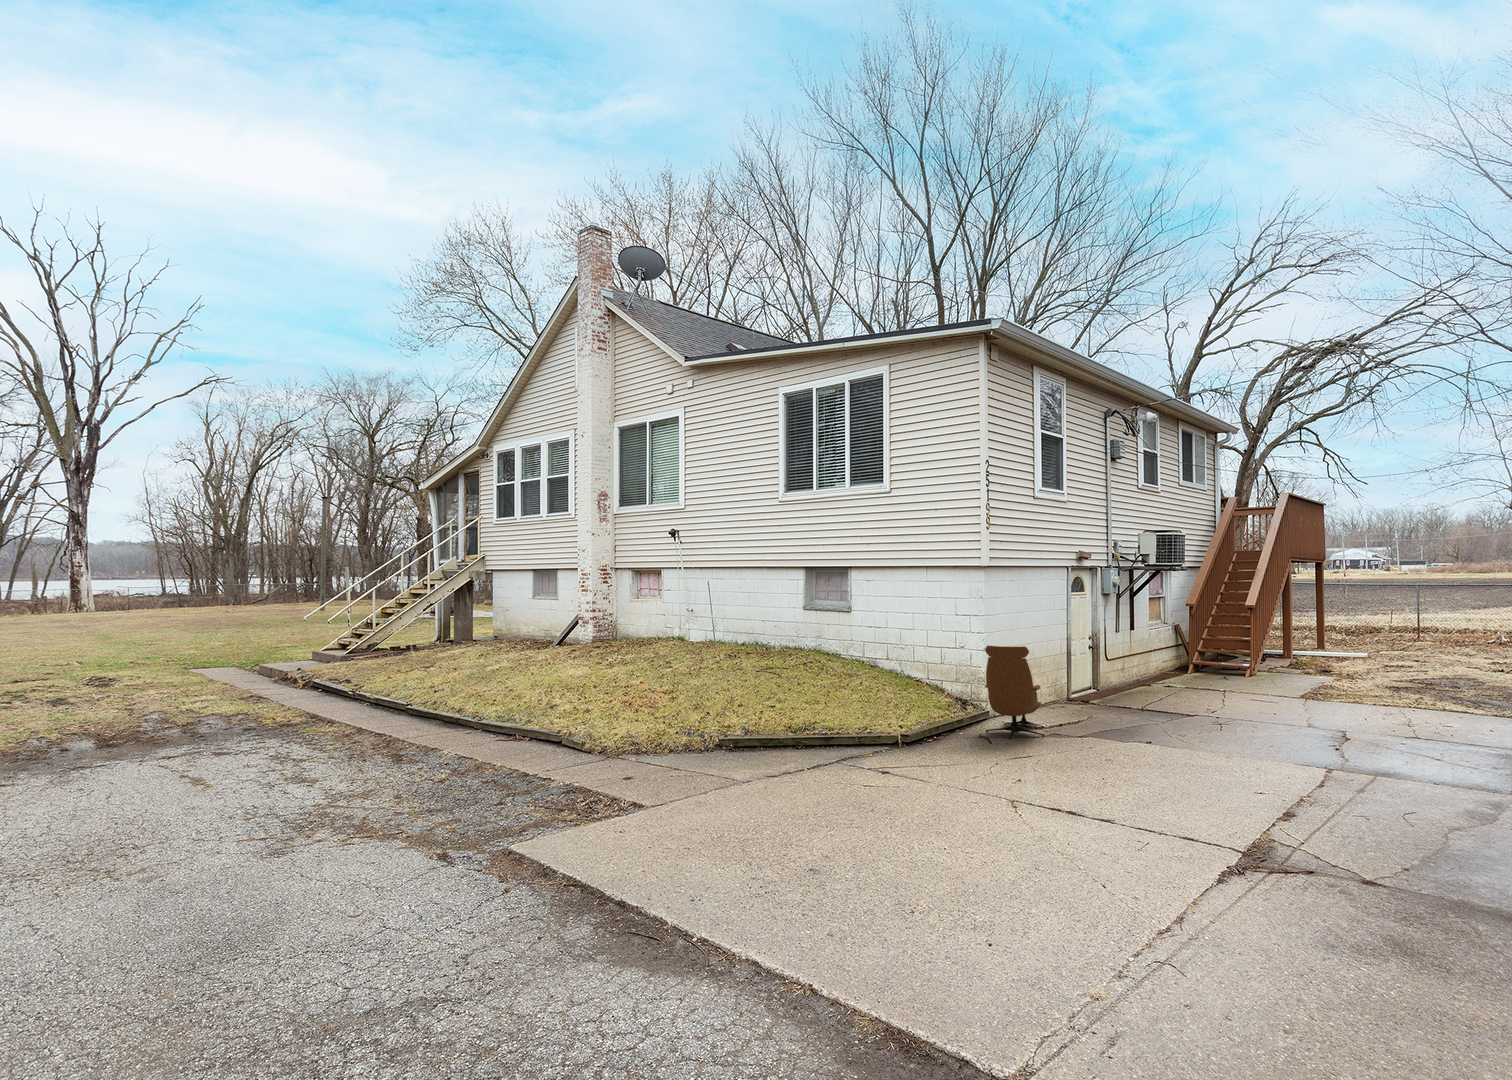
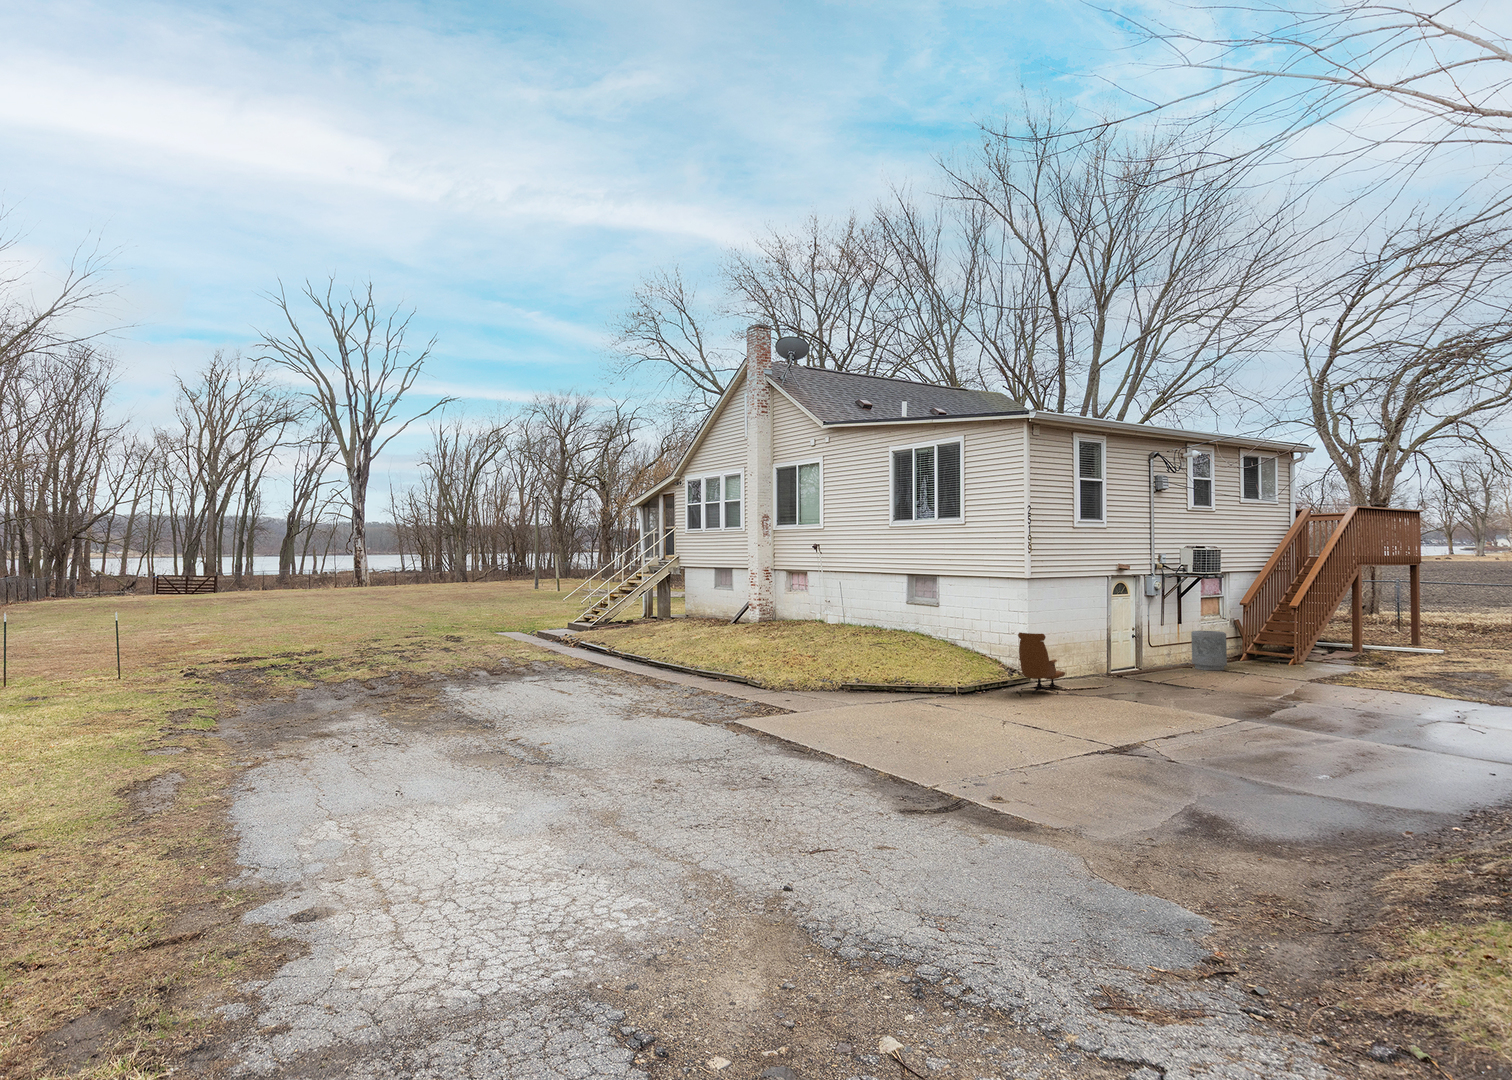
trash can: none [1147,638,1193,688] -> present [1191,631,1227,670]

